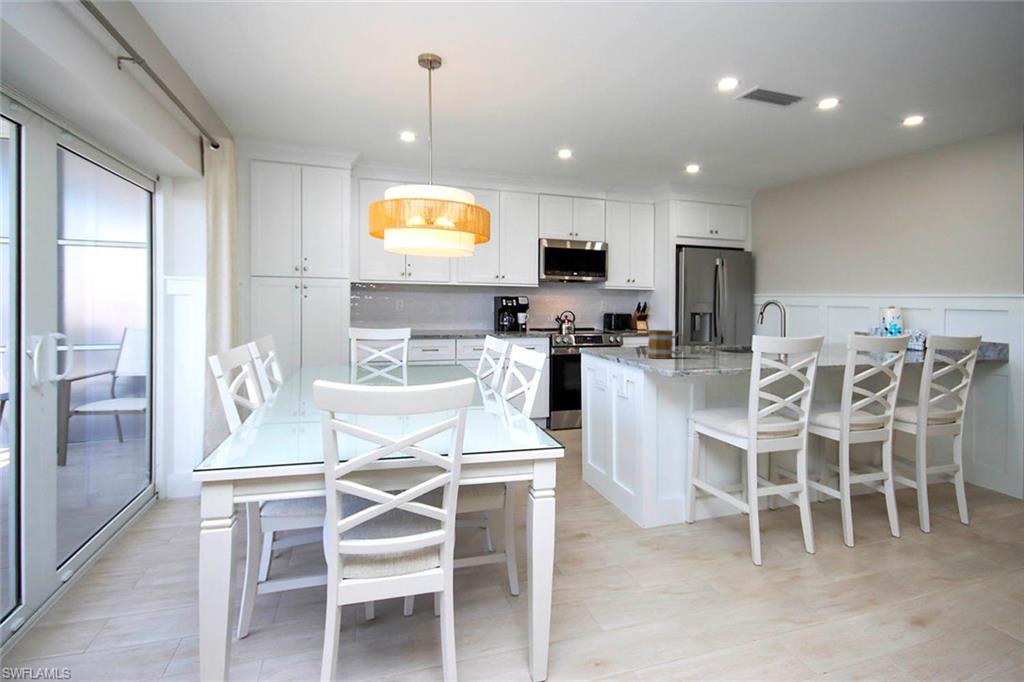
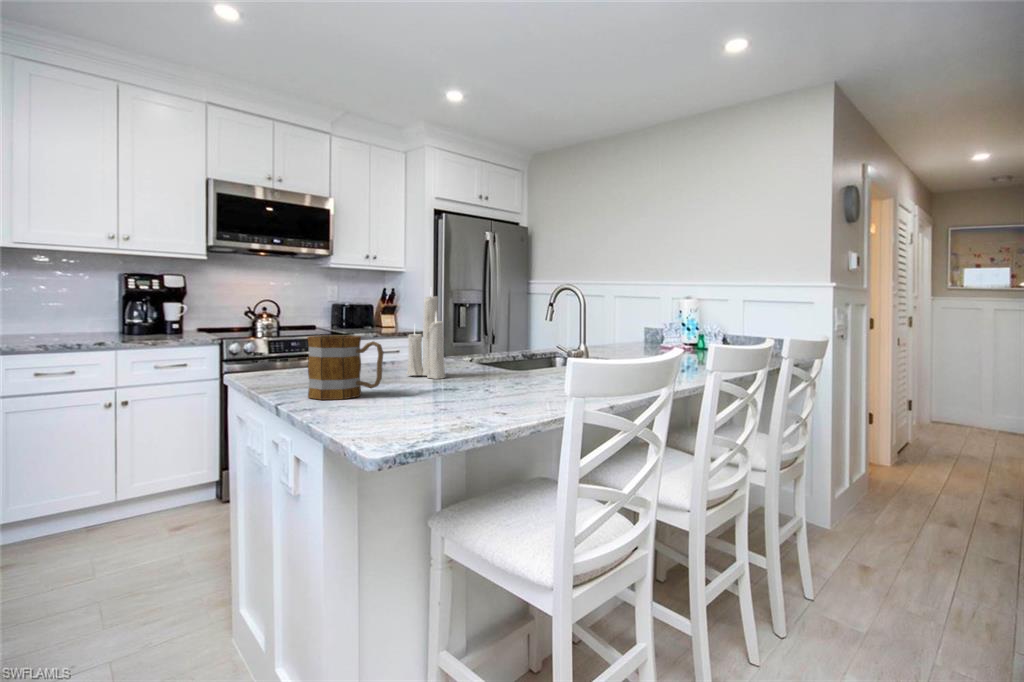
candle: none [684,302,707,355] -> present [406,293,445,379]

